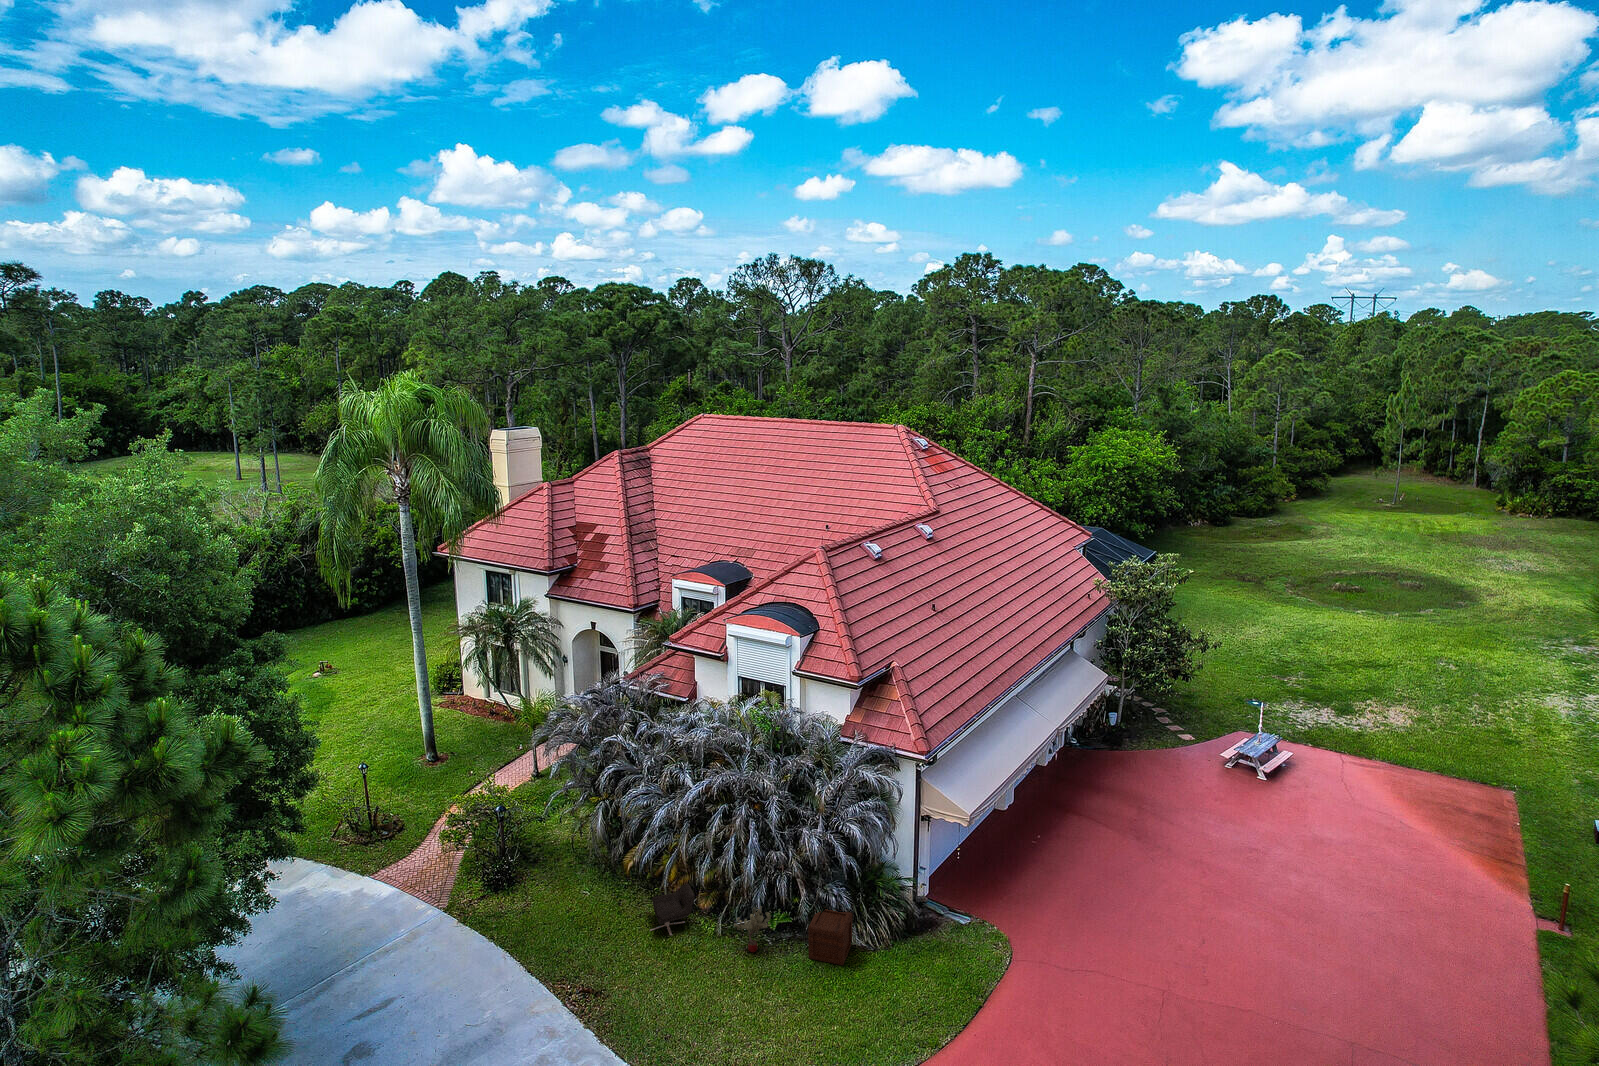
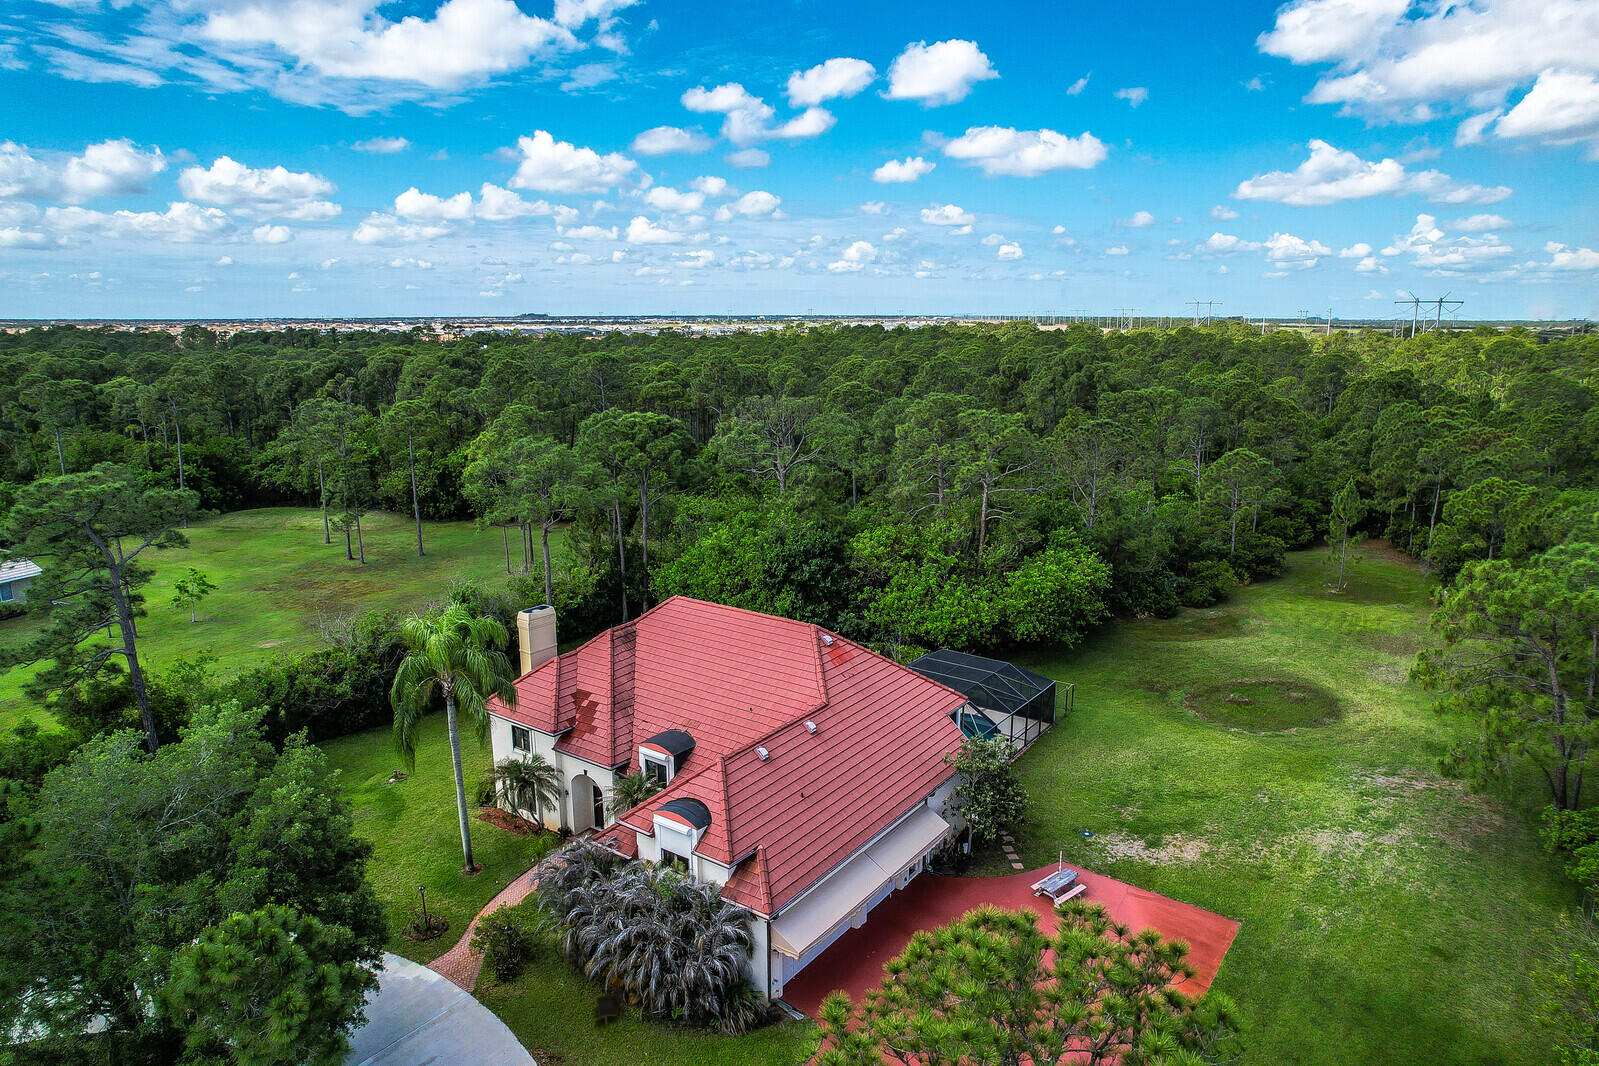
potted tree: present [734,906,771,952] -> none [643,1009,667,1039]
wooden crate: present [808,909,852,965] -> none [688,1010,720,1051]

